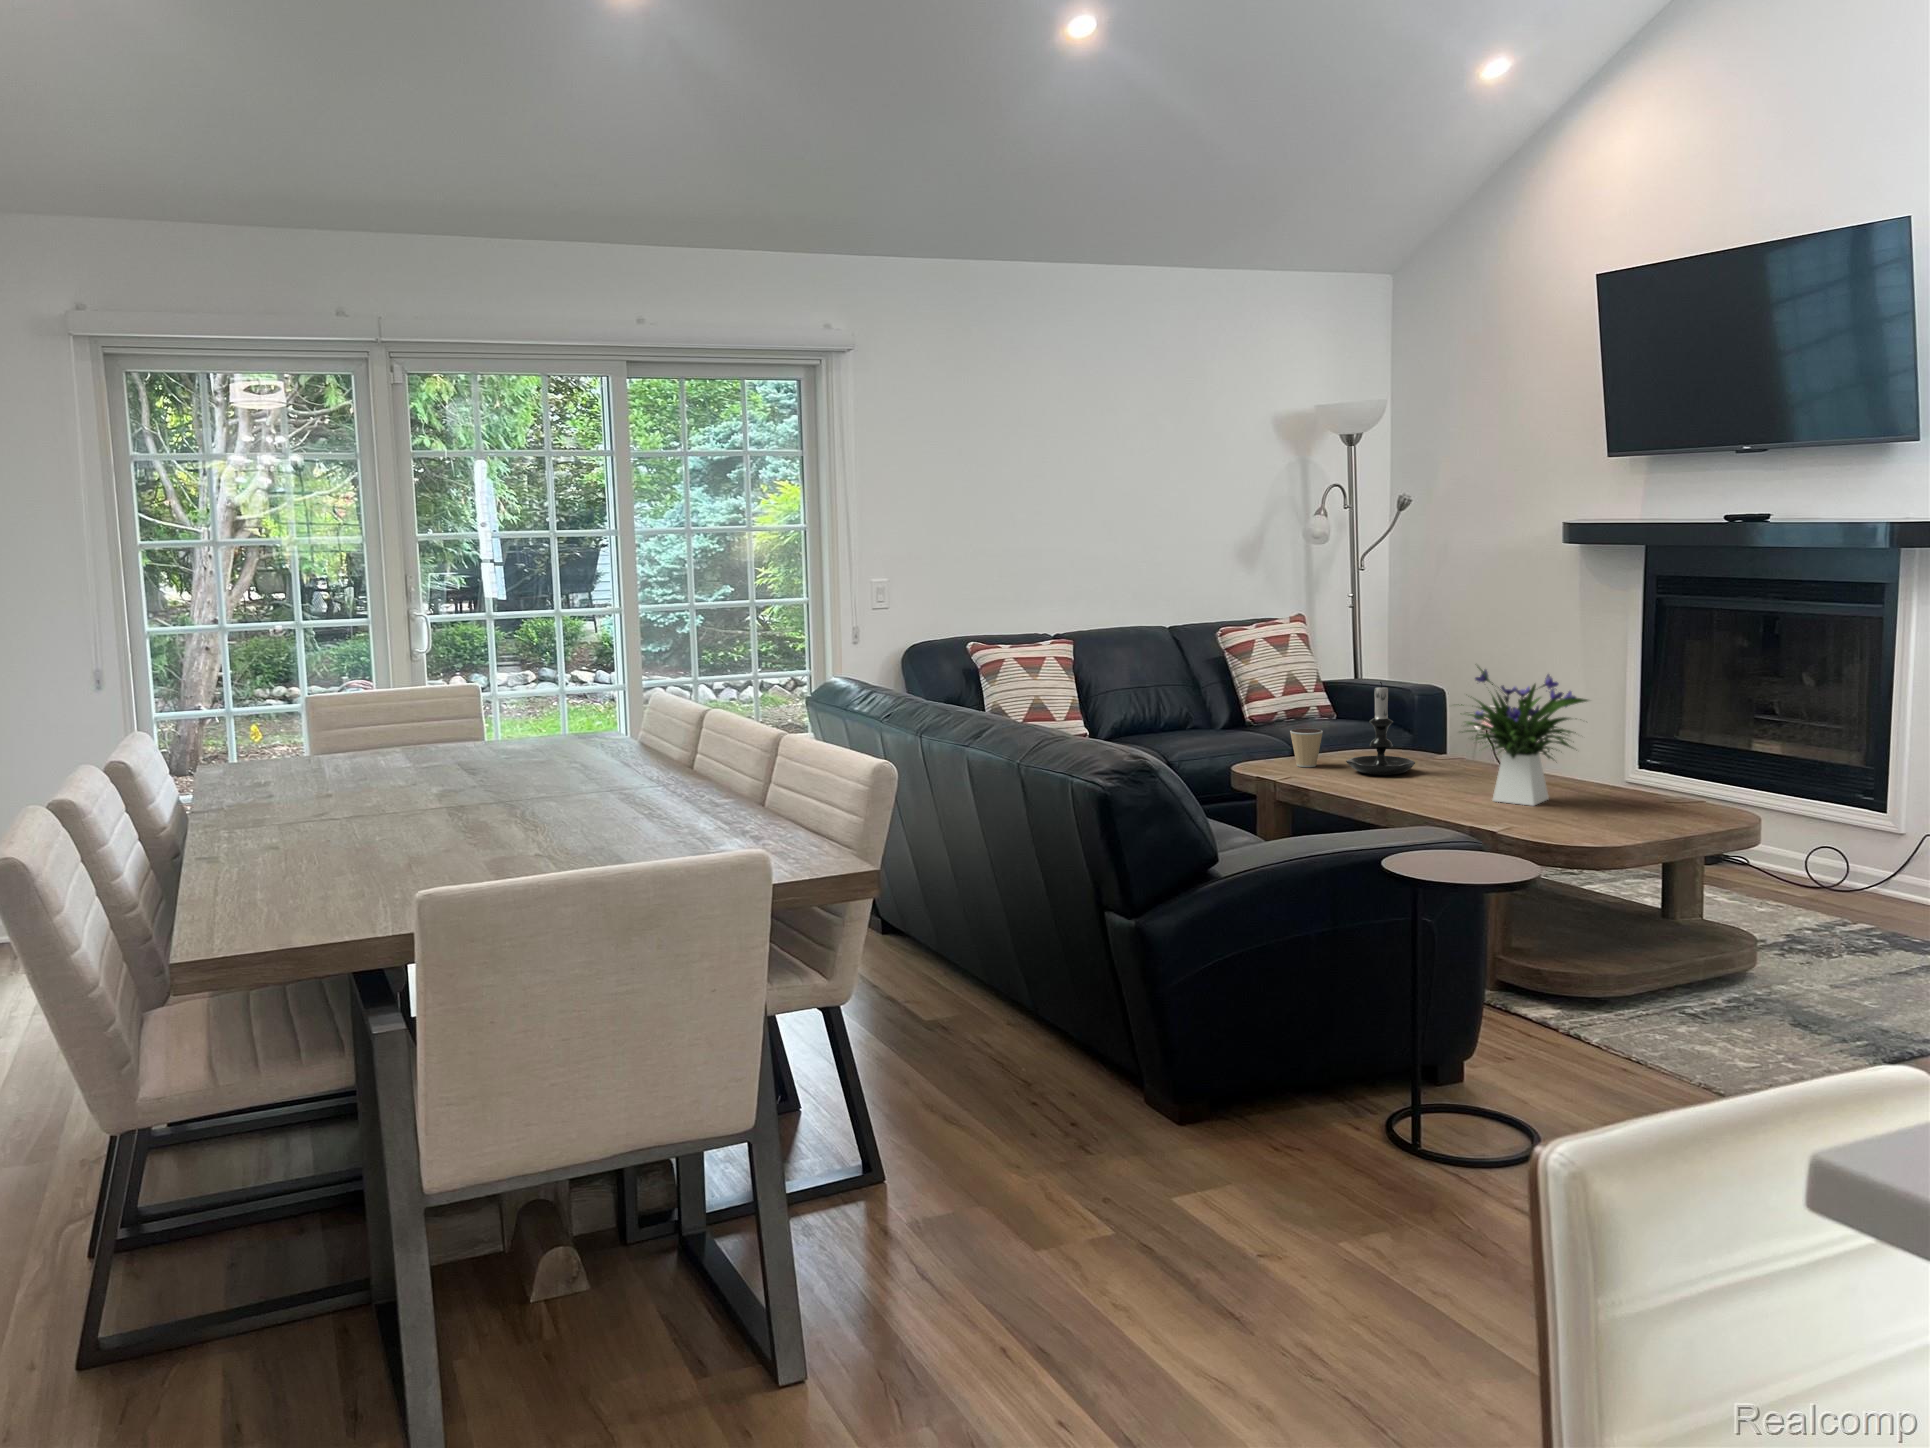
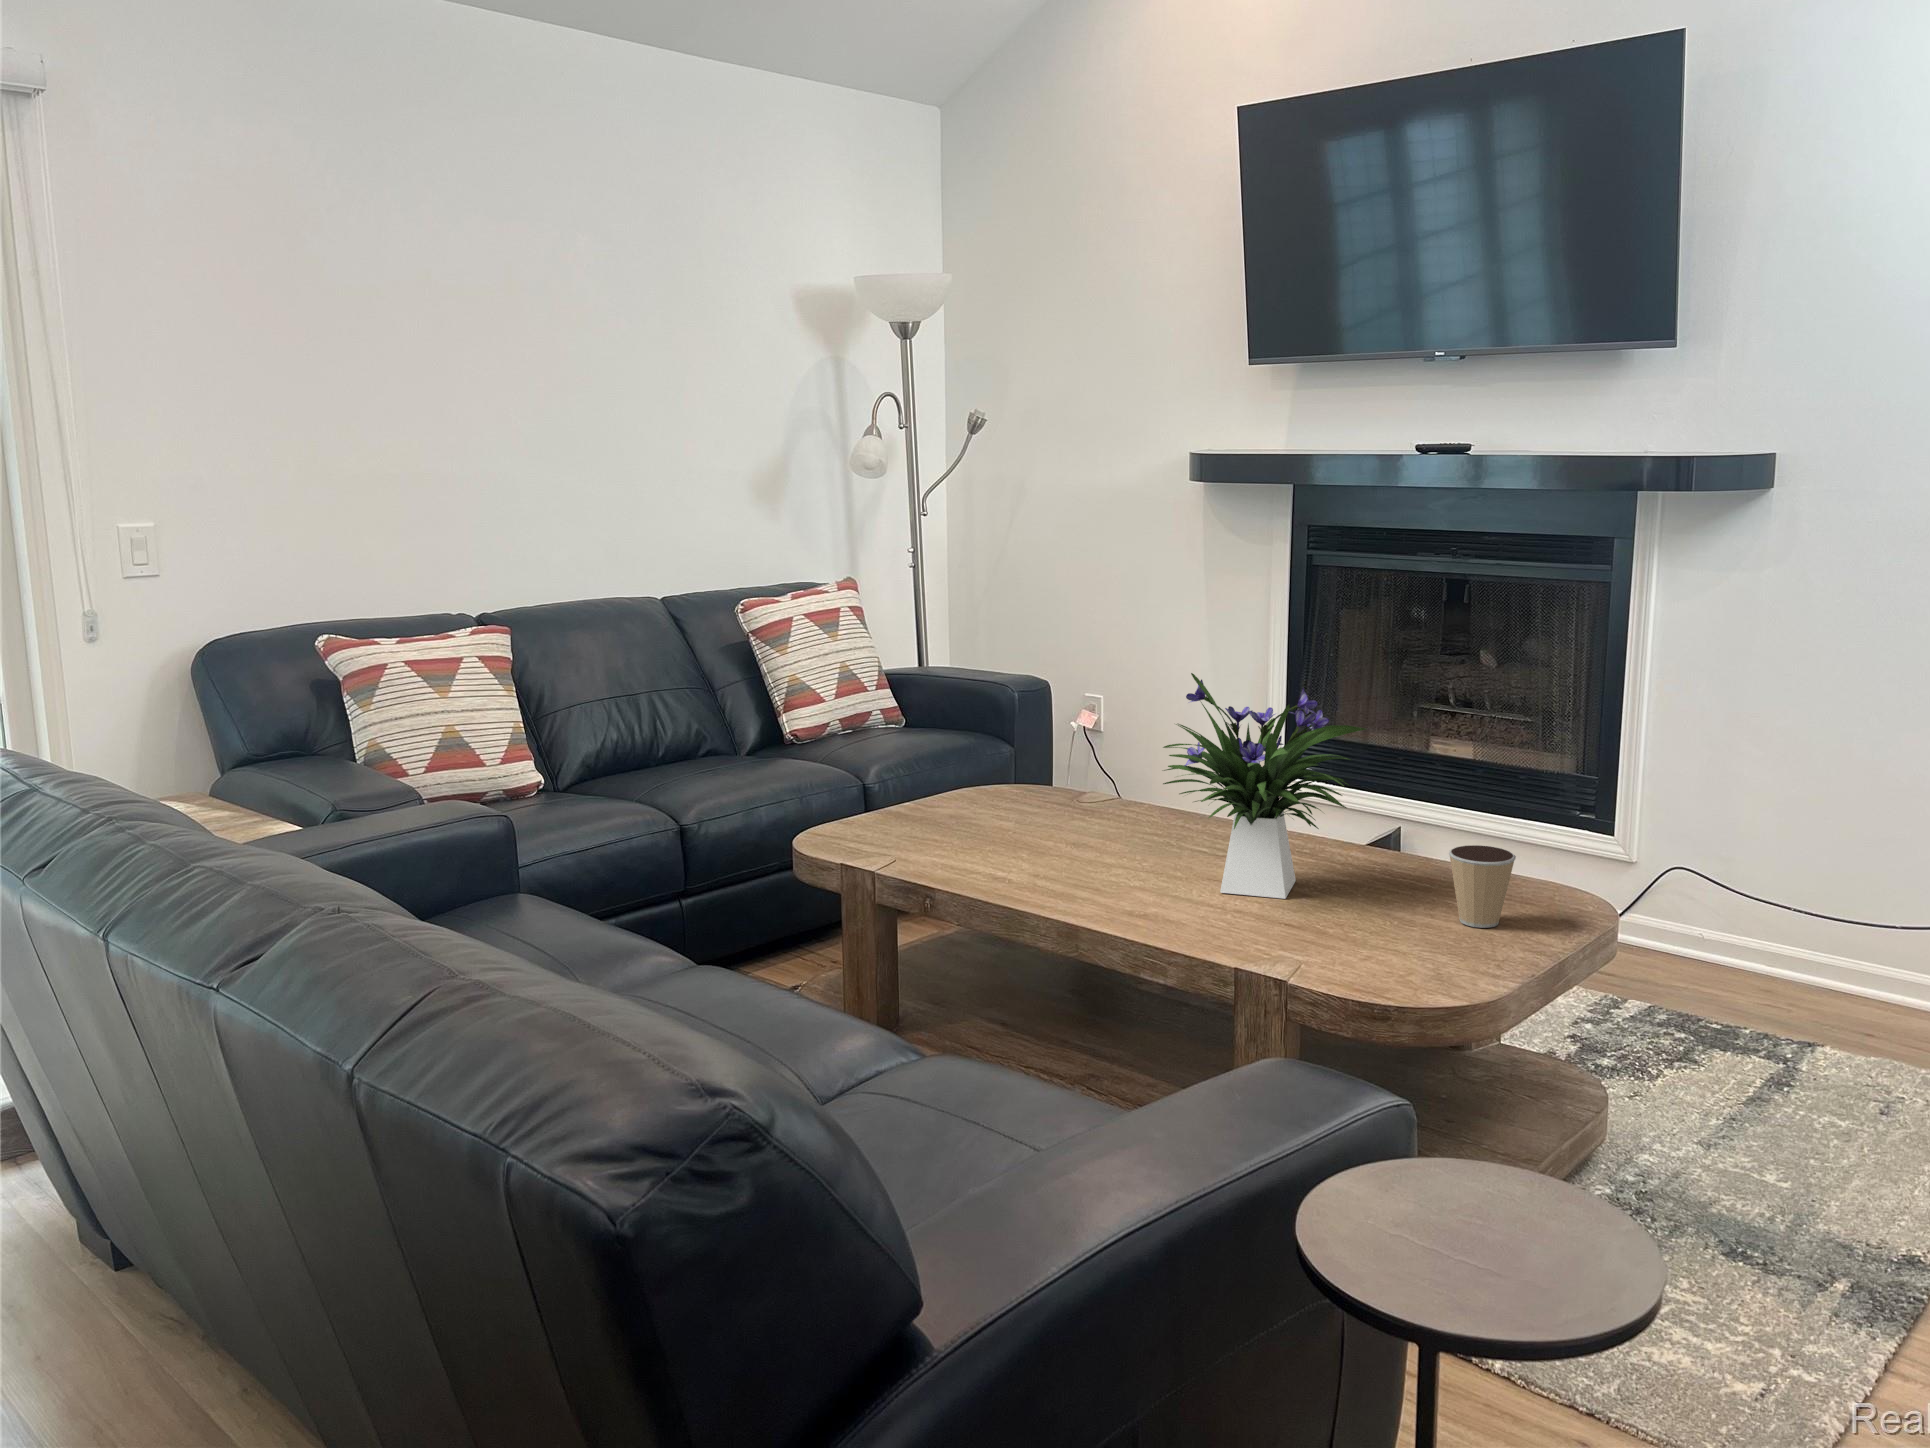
candle holder: present [1346,682,1415,775] -> none [970,695,1074,843]
coffee cup: present [1290,728,1323,767] -> present [1449,845,1516,928]

